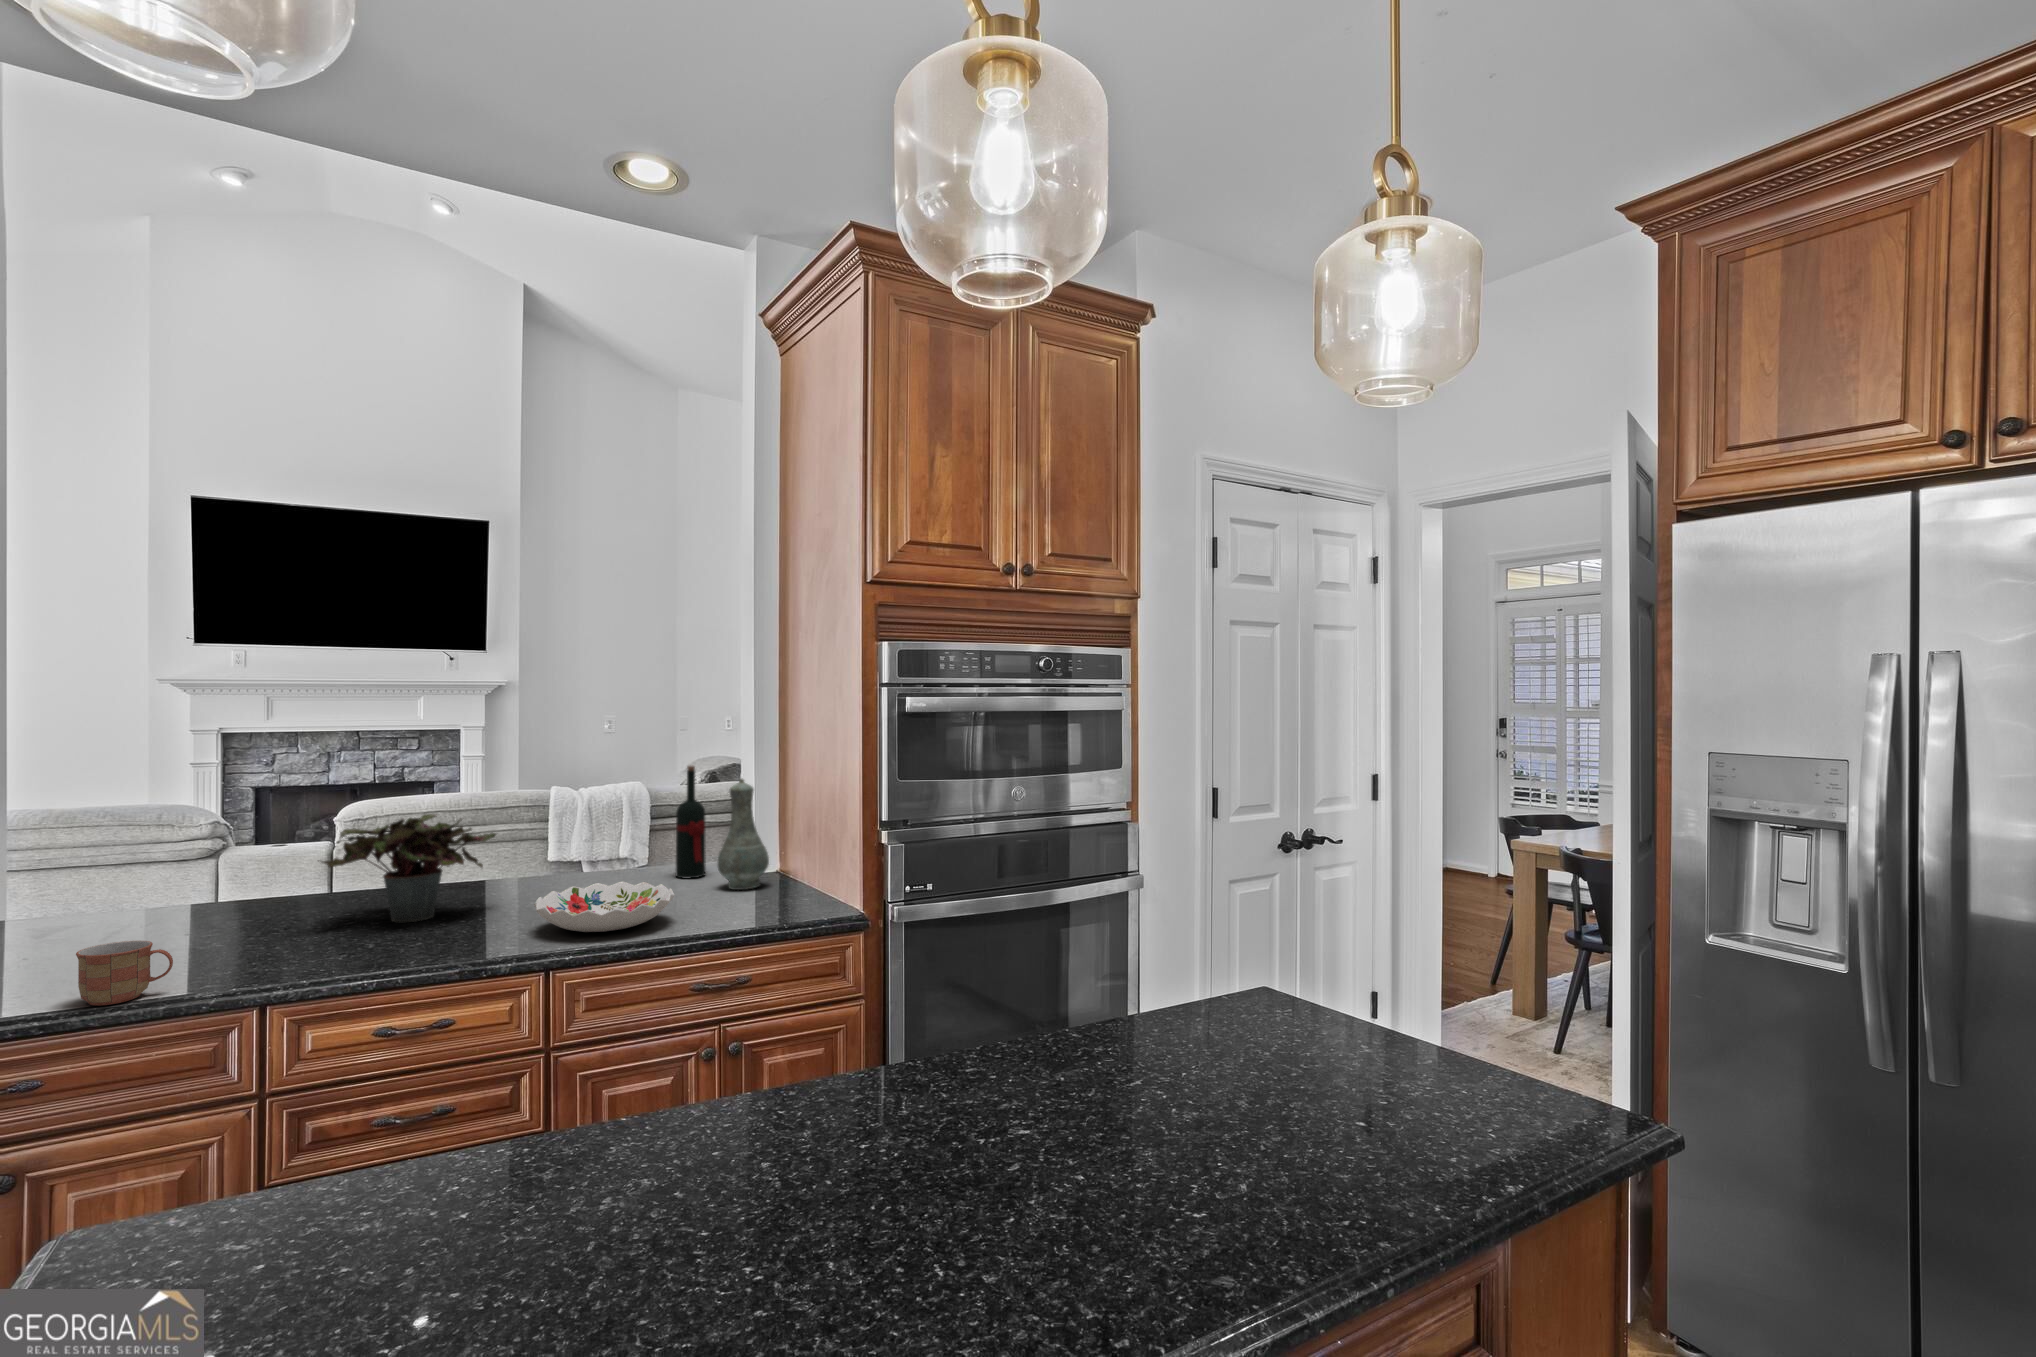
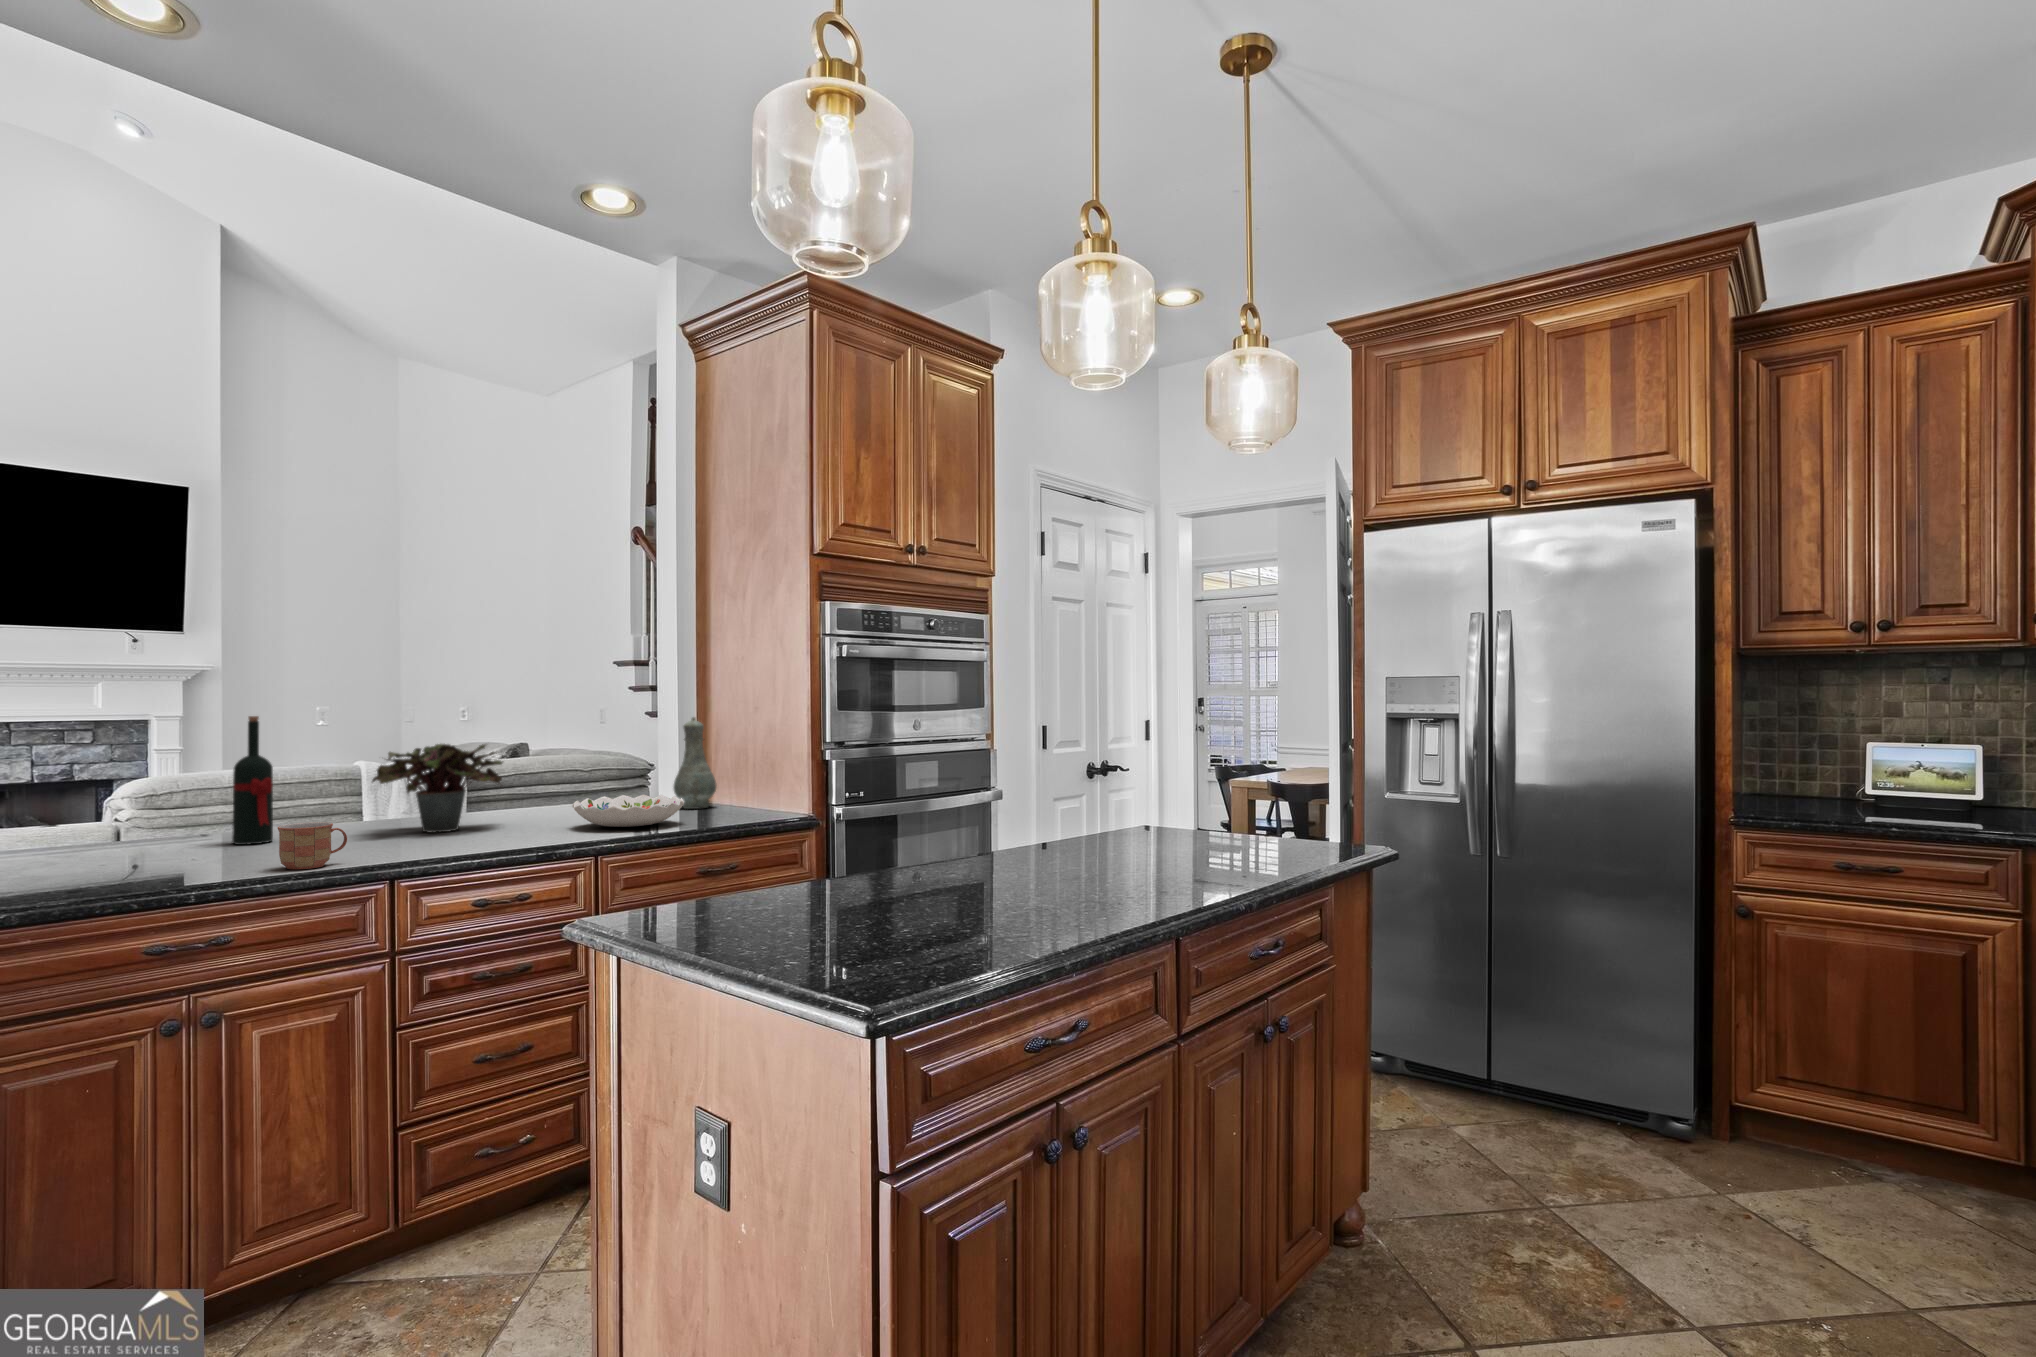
wine bottle: present [676,766,706,878] -> present [232,716,273,845]

